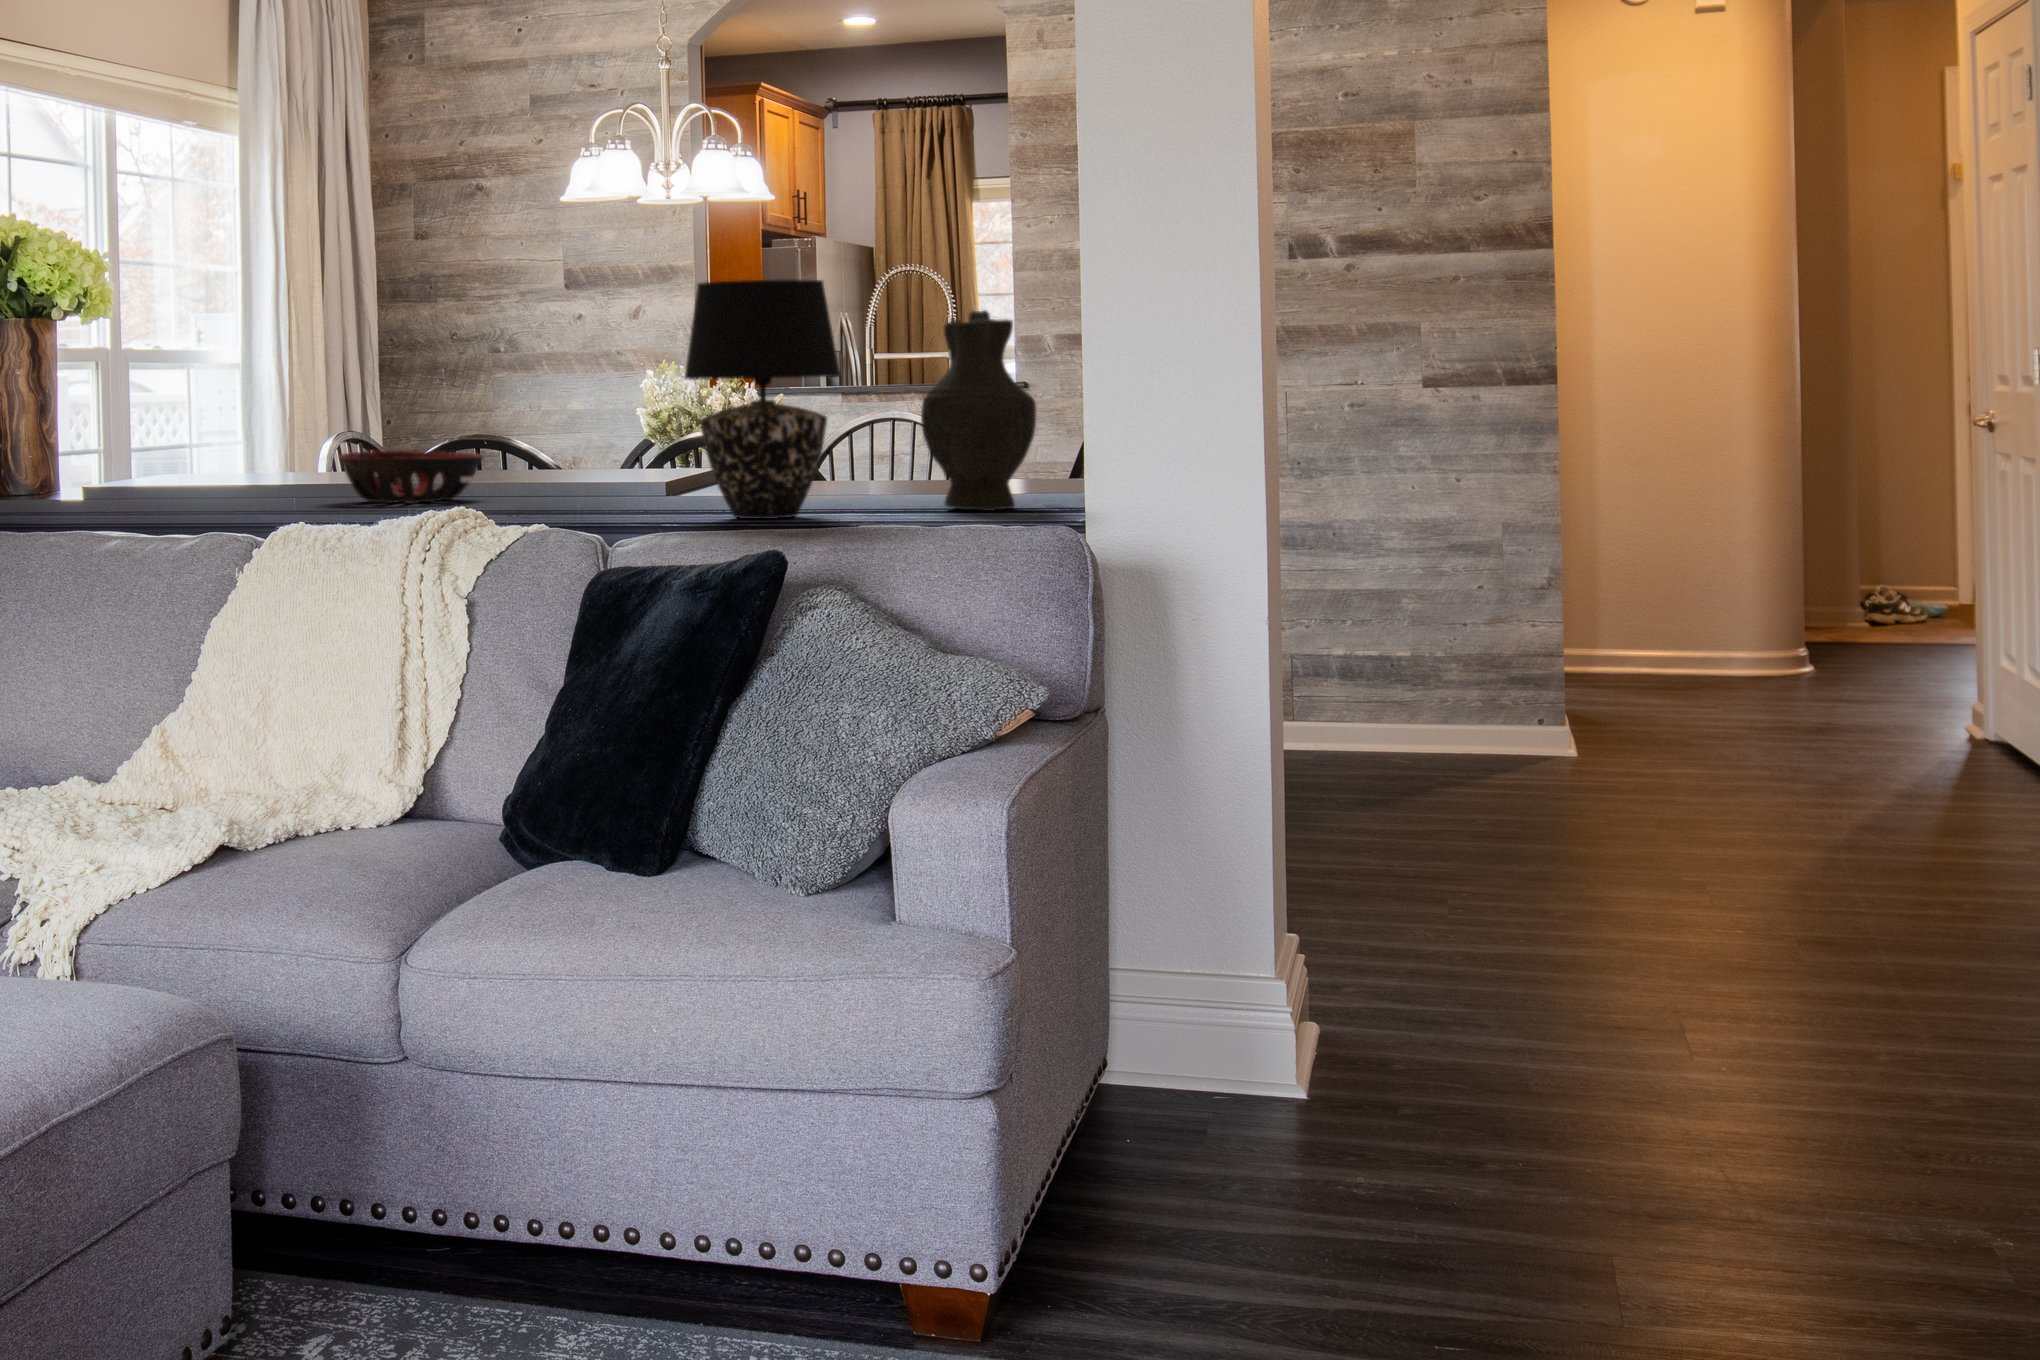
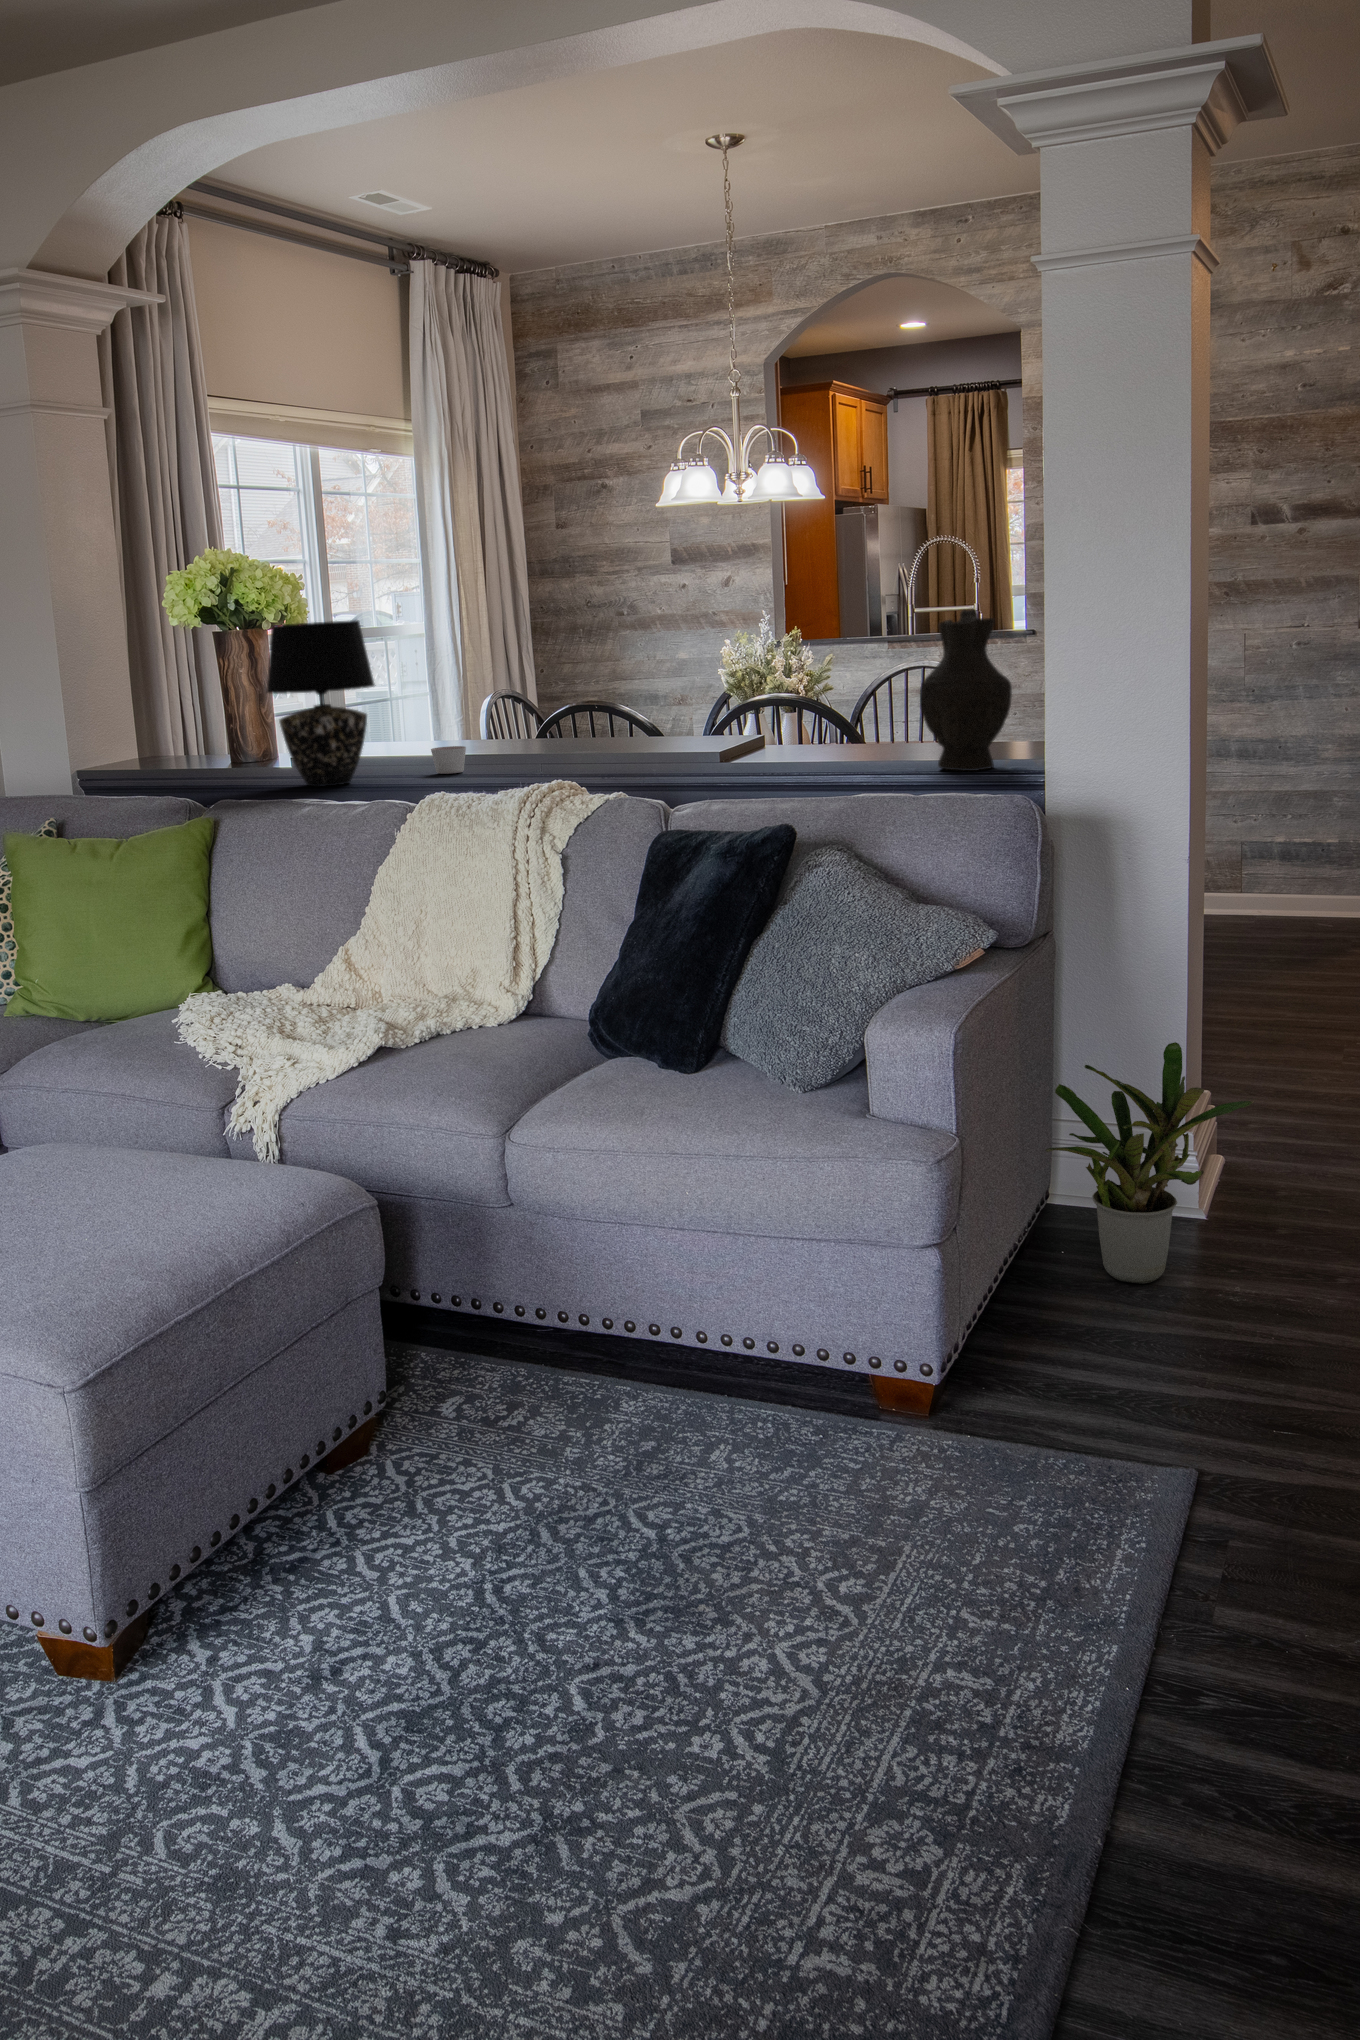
table lamp: present [684,280,840,519] -> present [267,620,374,787]
decorative bowl: present [339,451,483,503] -> none [481,720,592,762]
candle: none [274,477,321,511] -> present [431,746,466,774]
potted plant: none [1116,851,1377,1177] -> present [1045,1042,1254,1284]

